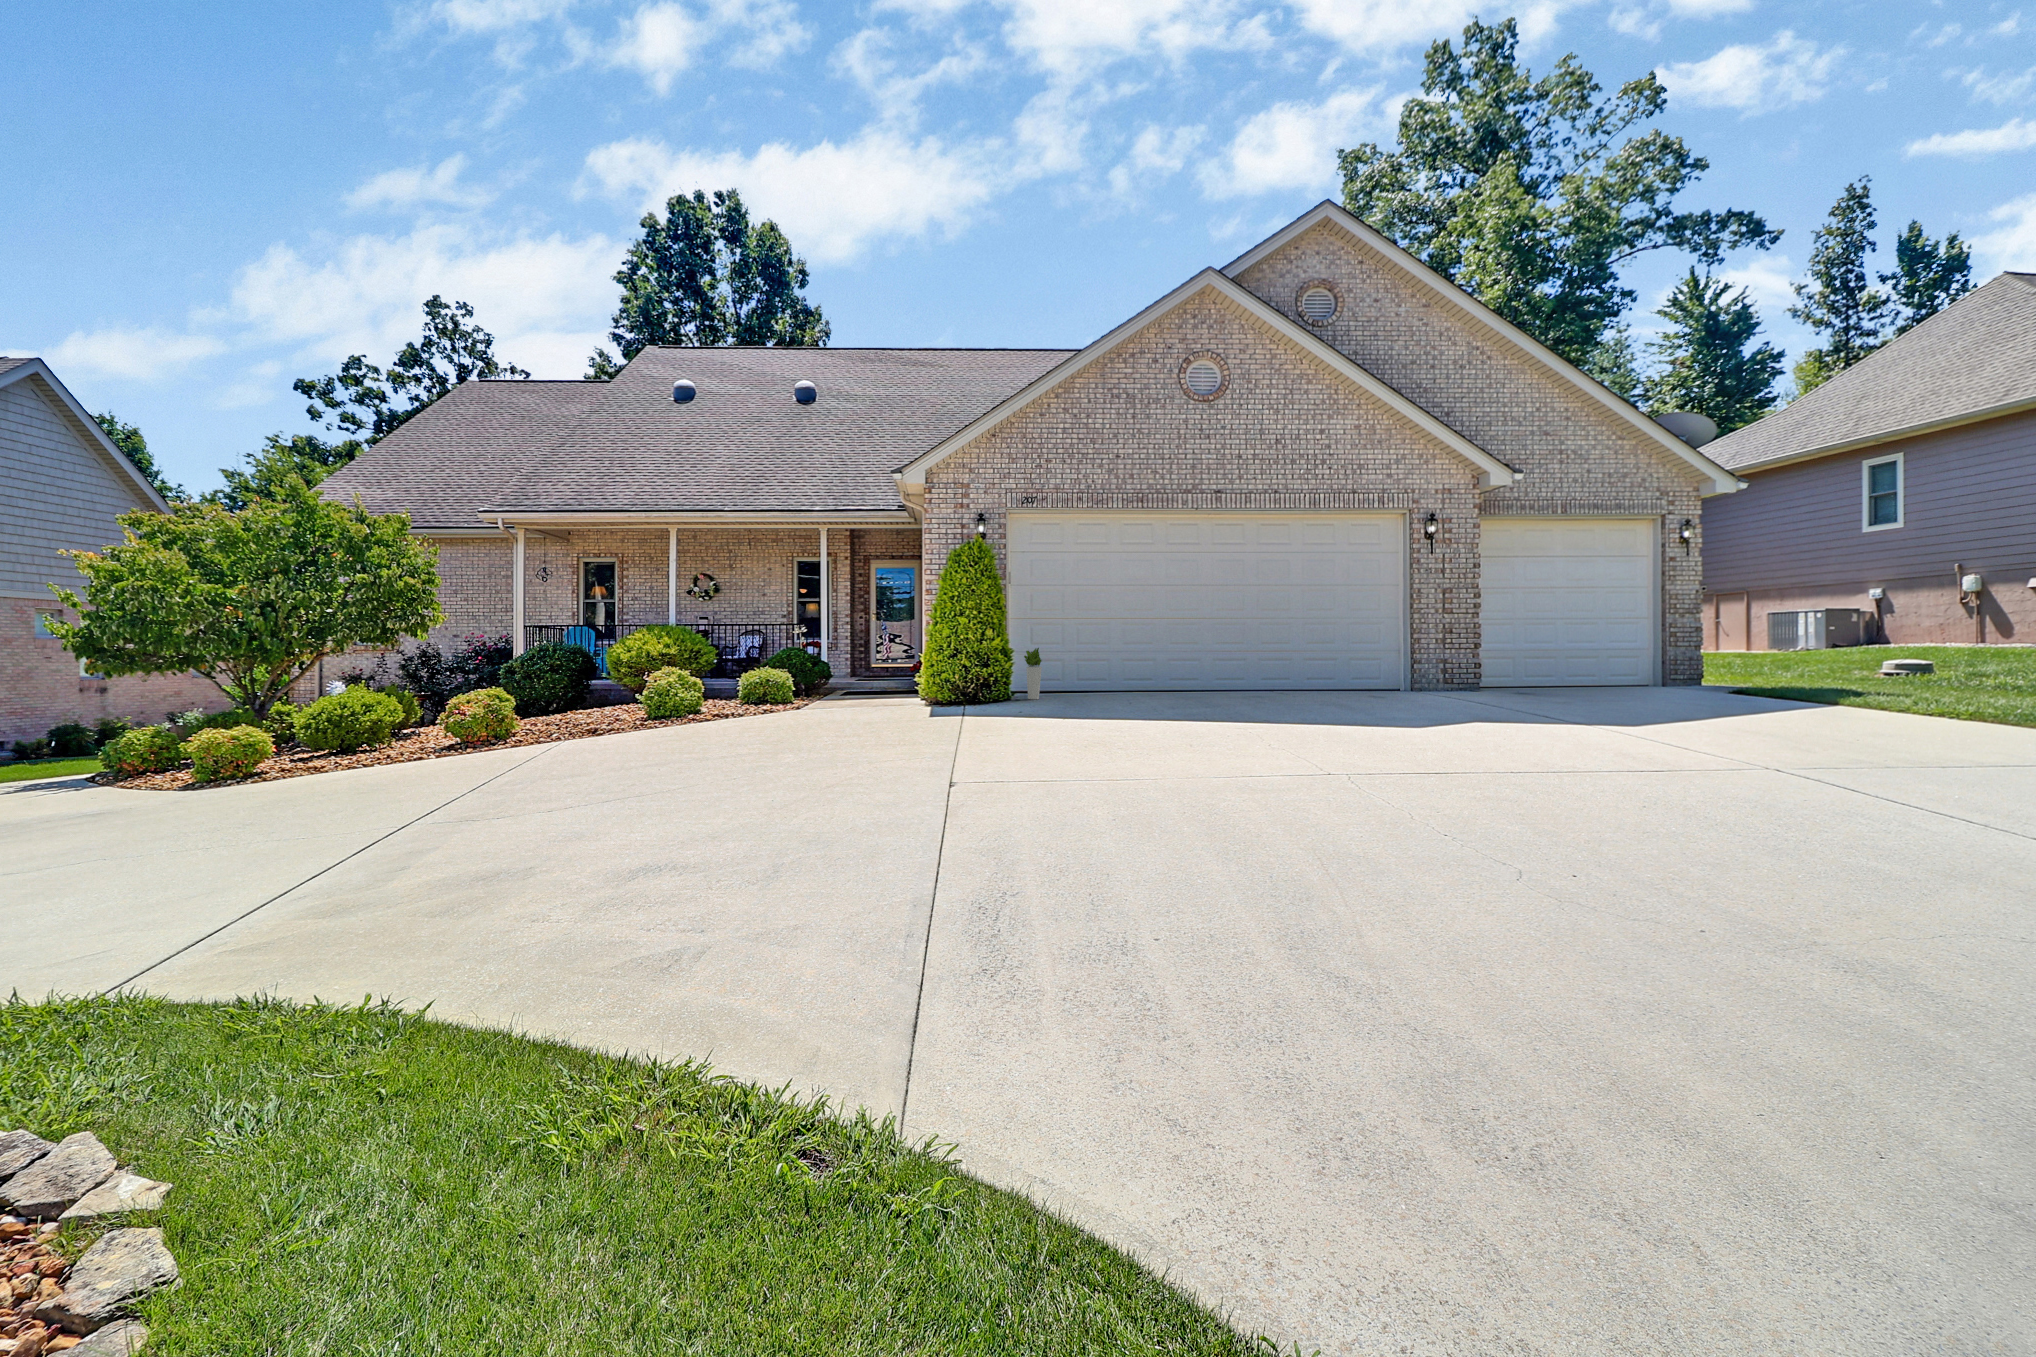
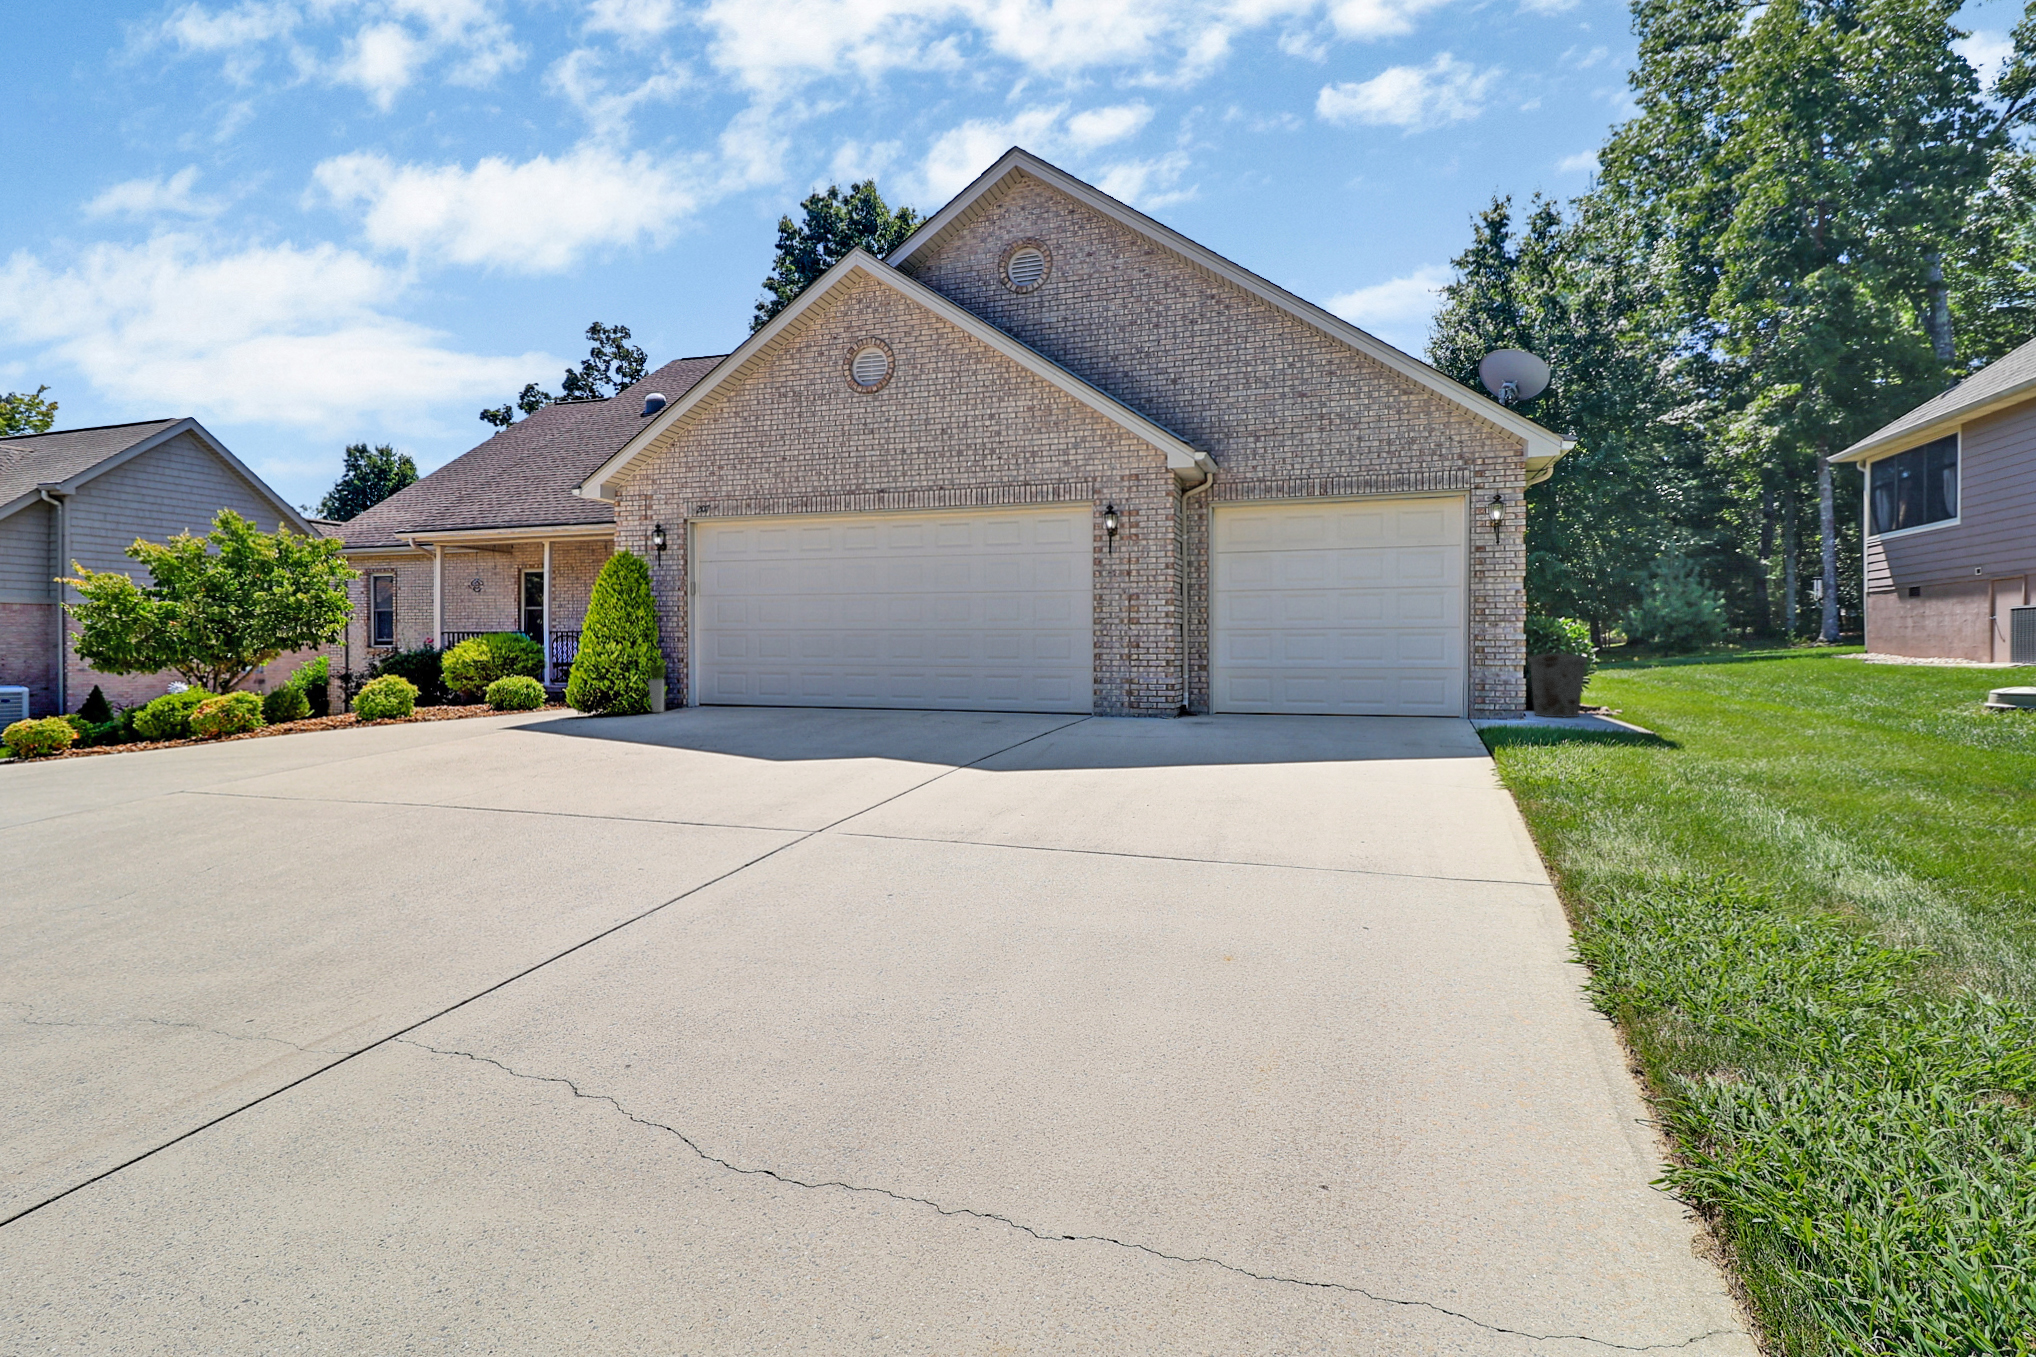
trash can: none [1688,639,1736,690] -> present [1528,650,1588,717]

